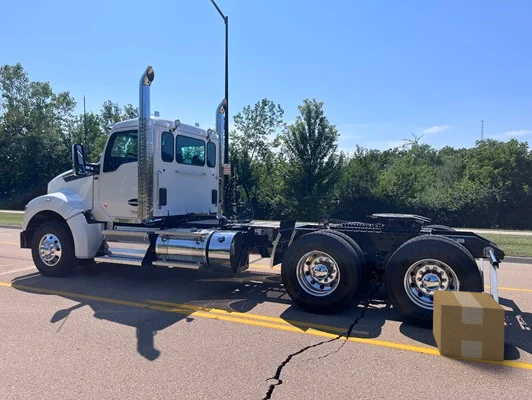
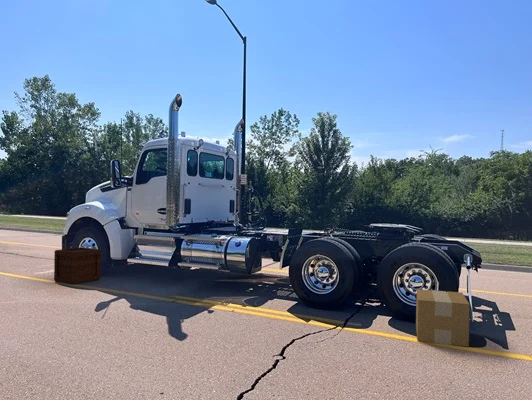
wooden crate: none [9,245,64,288] -> present [54,247,101,284]

